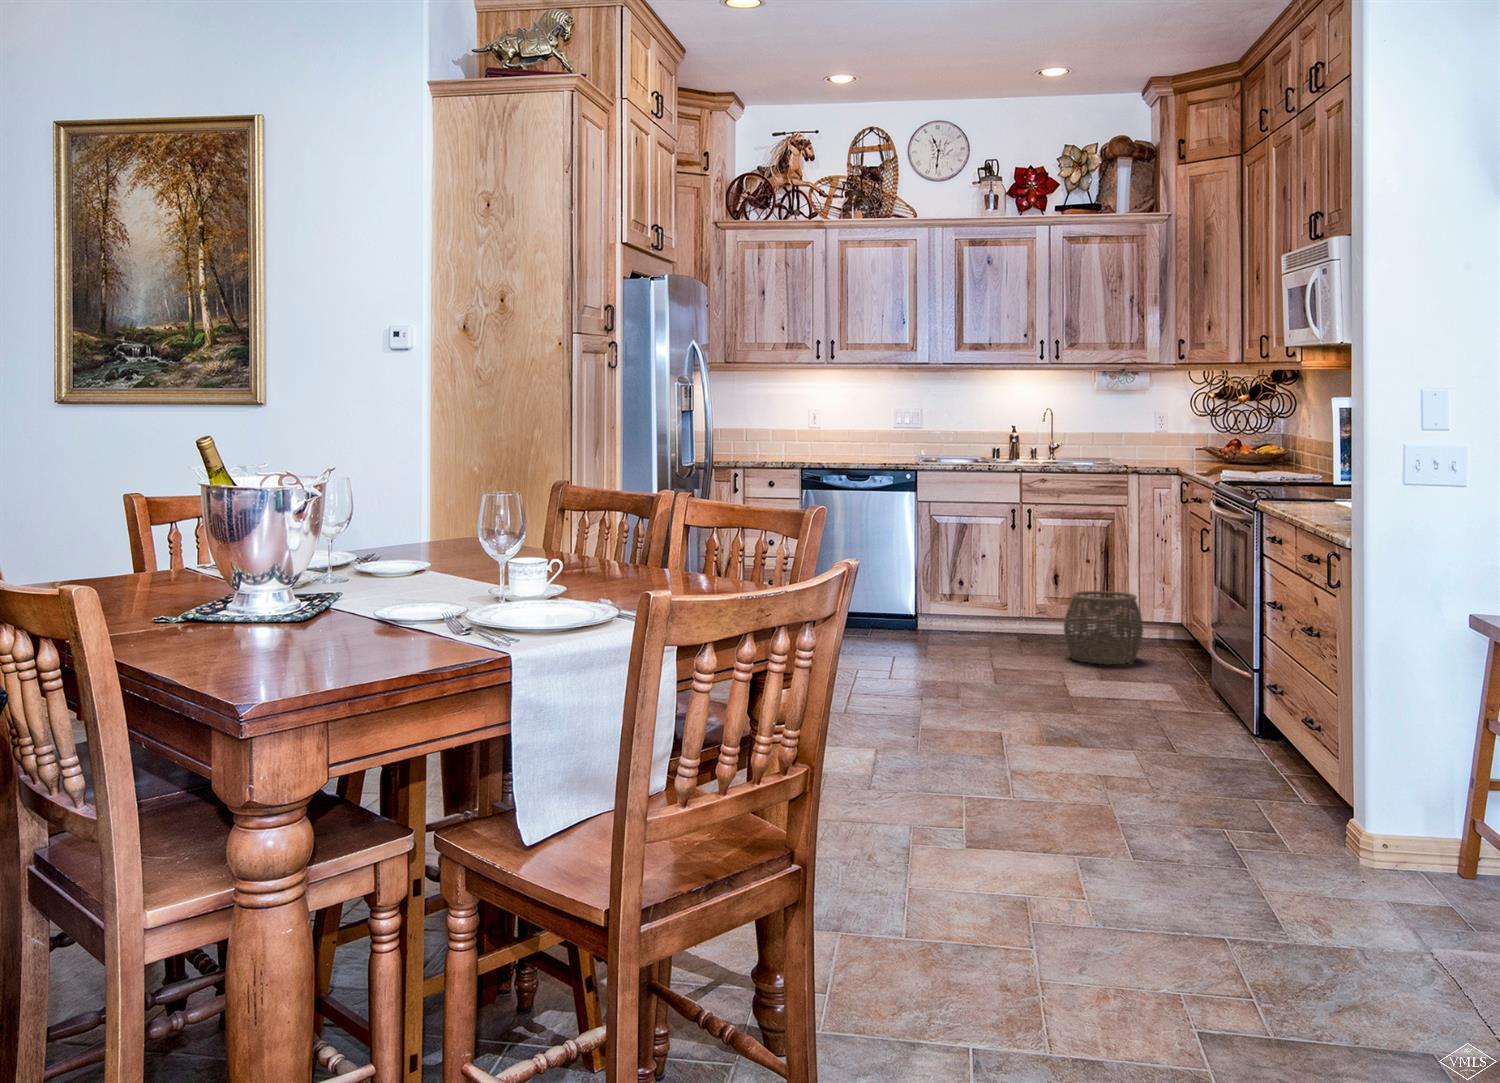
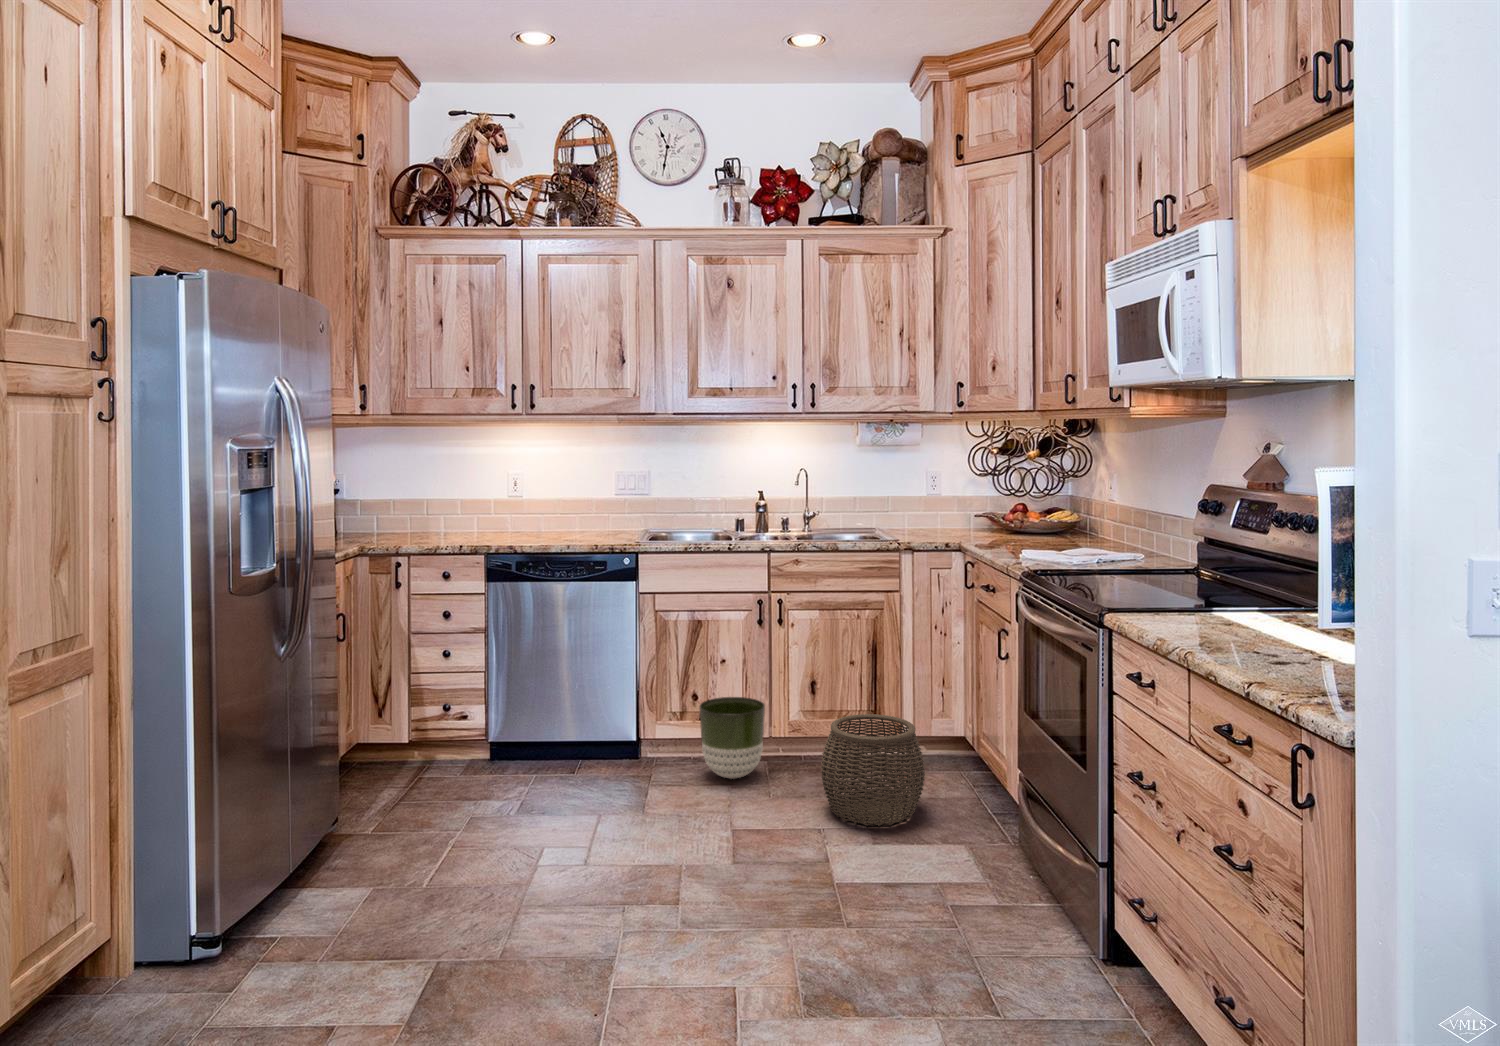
planter: none [966,585,1018,644] -> present [699,697,765,779]

